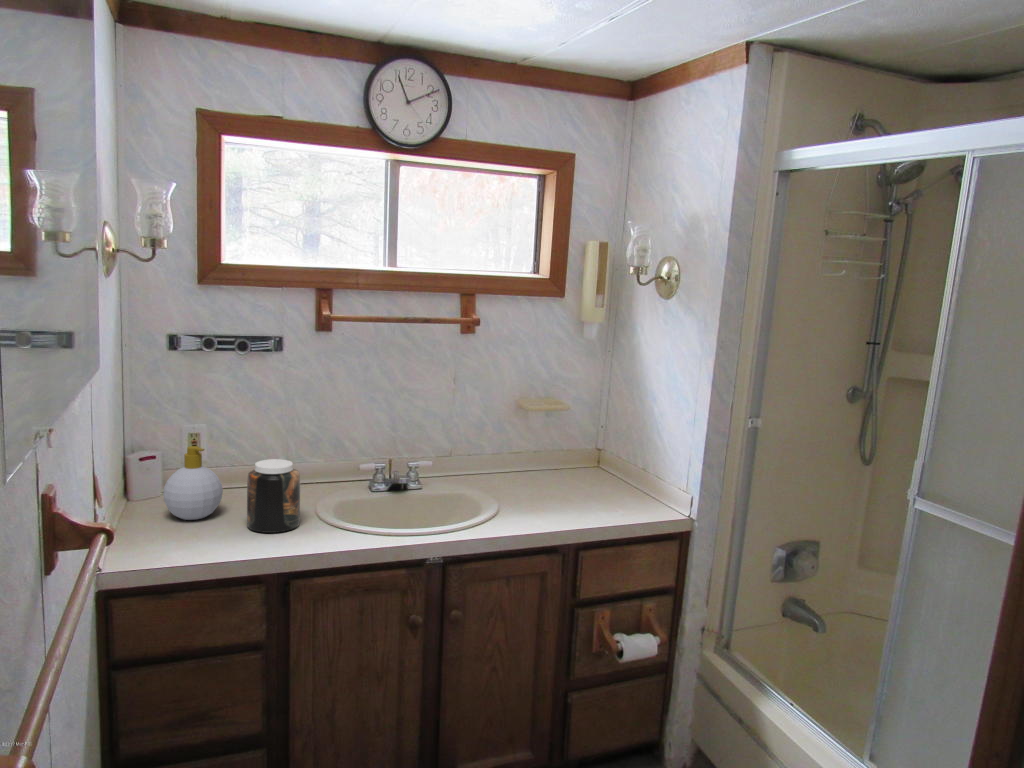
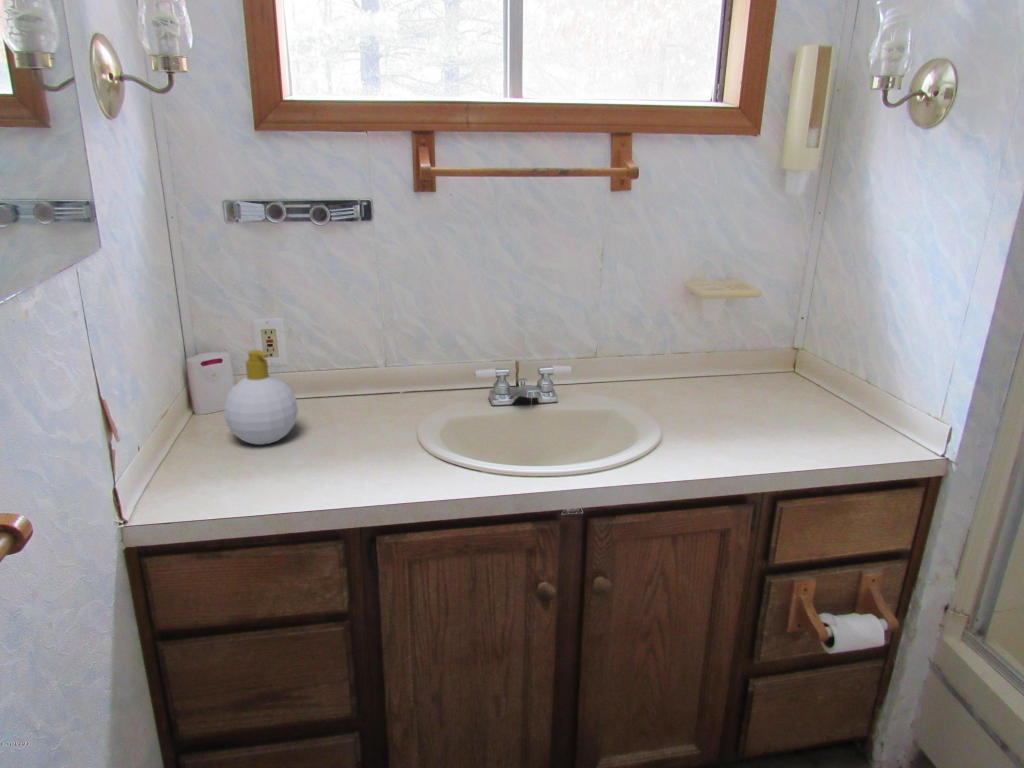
jar: present [247,459,300,533] -> none [322,369,393,468]

